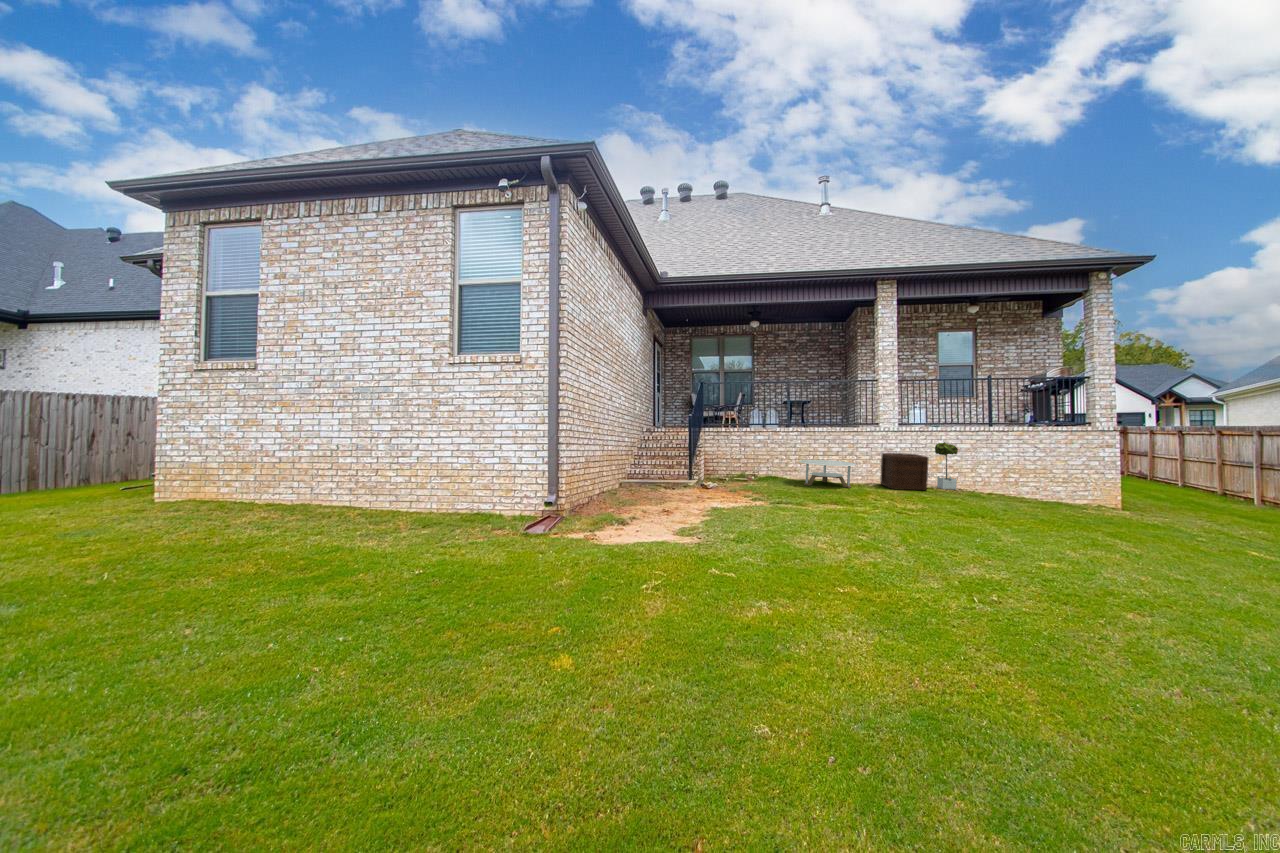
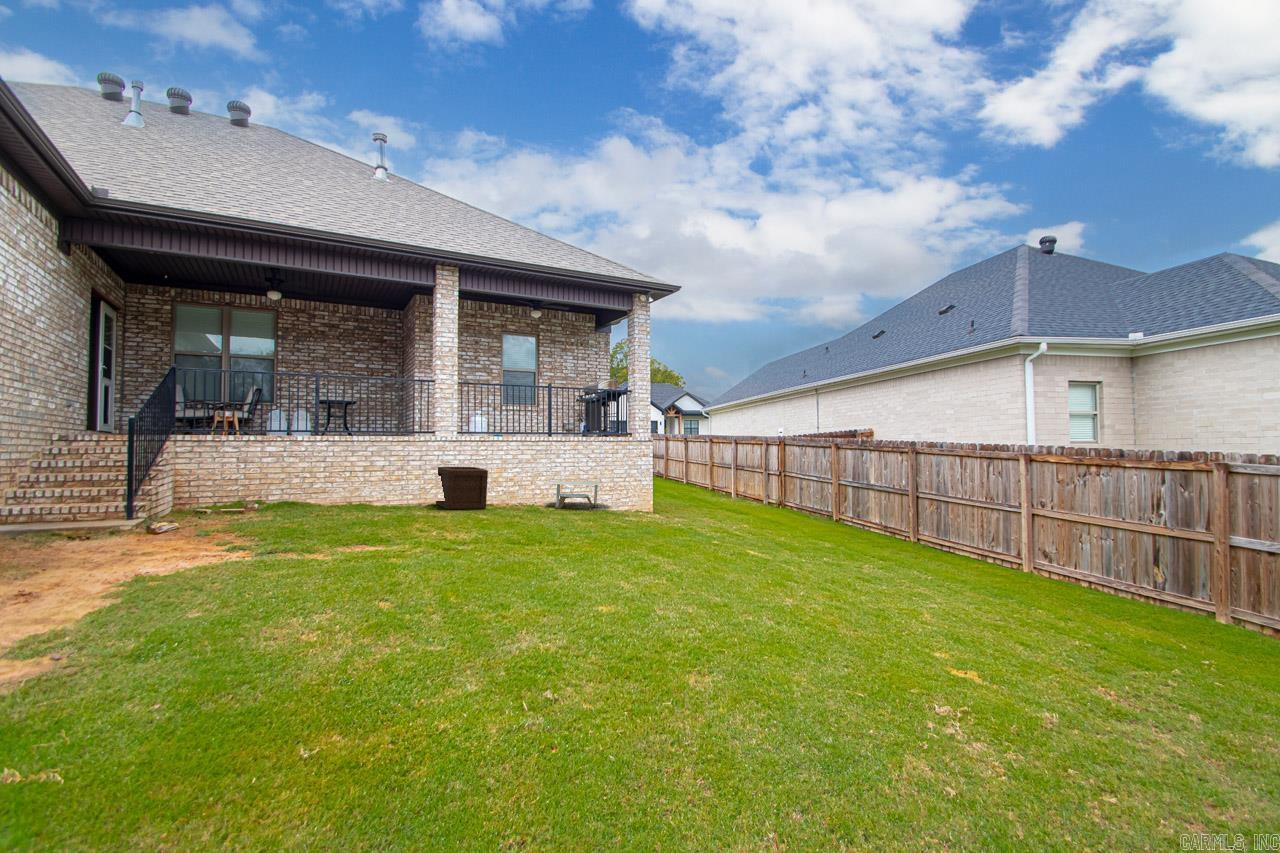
potted tree: present [935,442,958,489] -> none [496,453,518,505]
round table: present [799,460,856,488] -> present [543,479,602,508]

